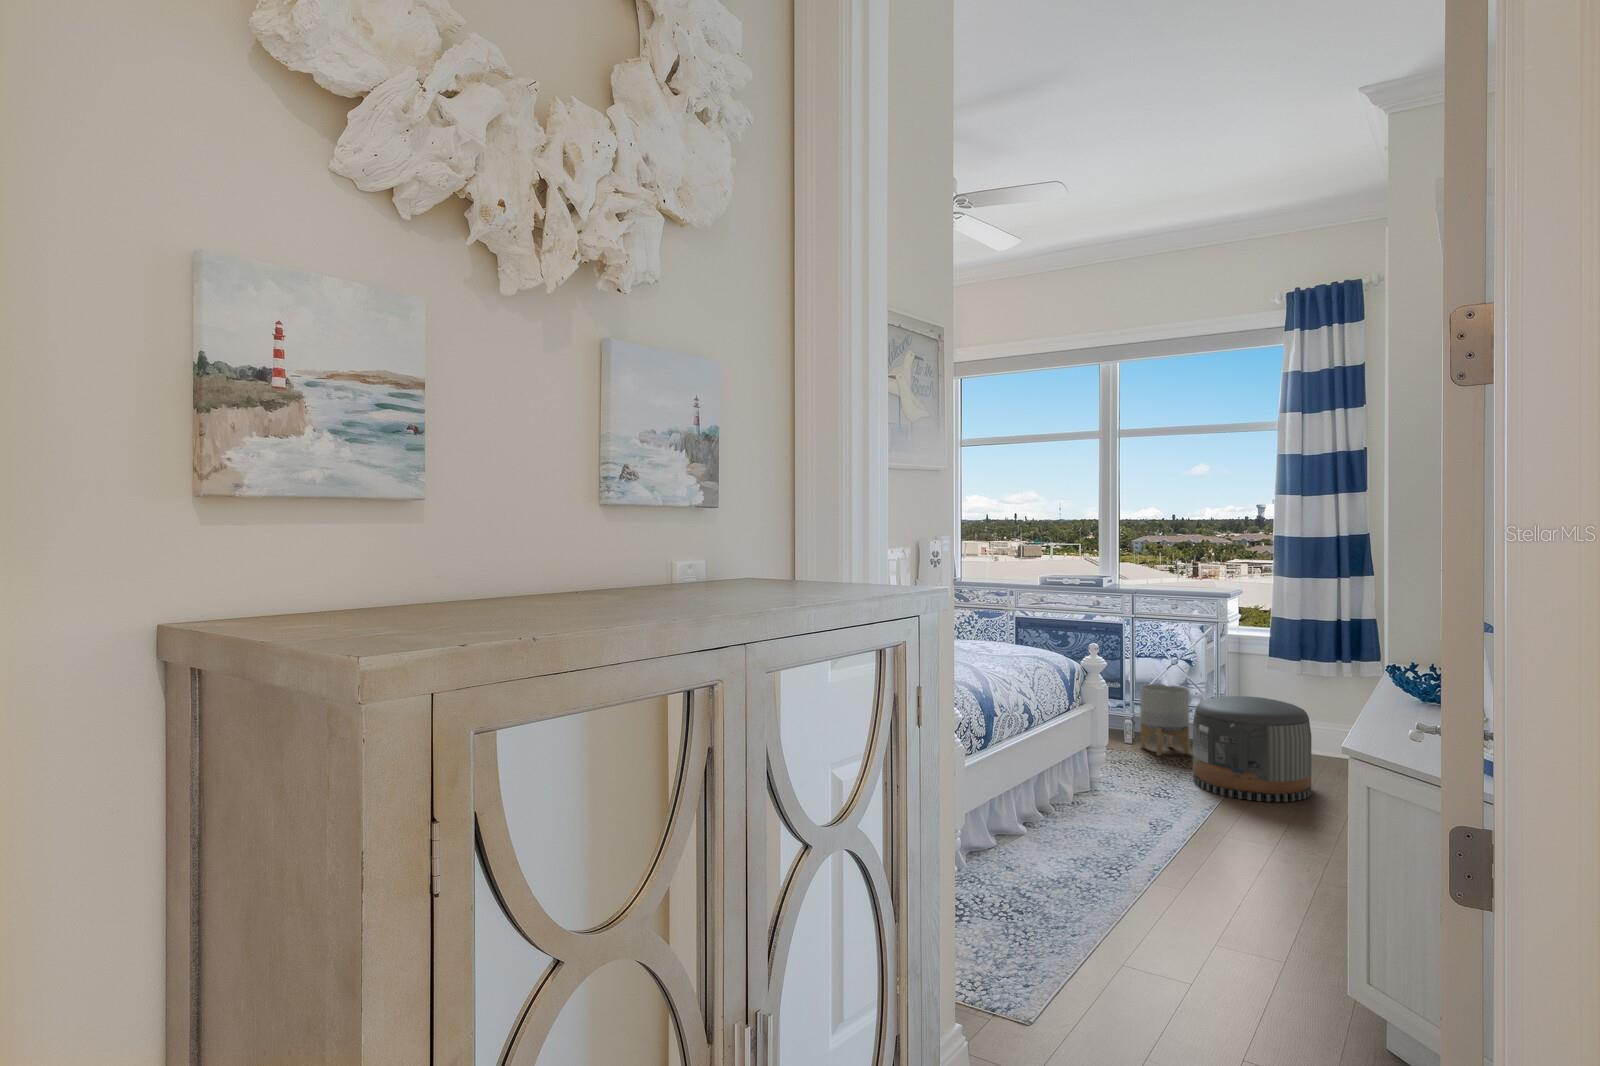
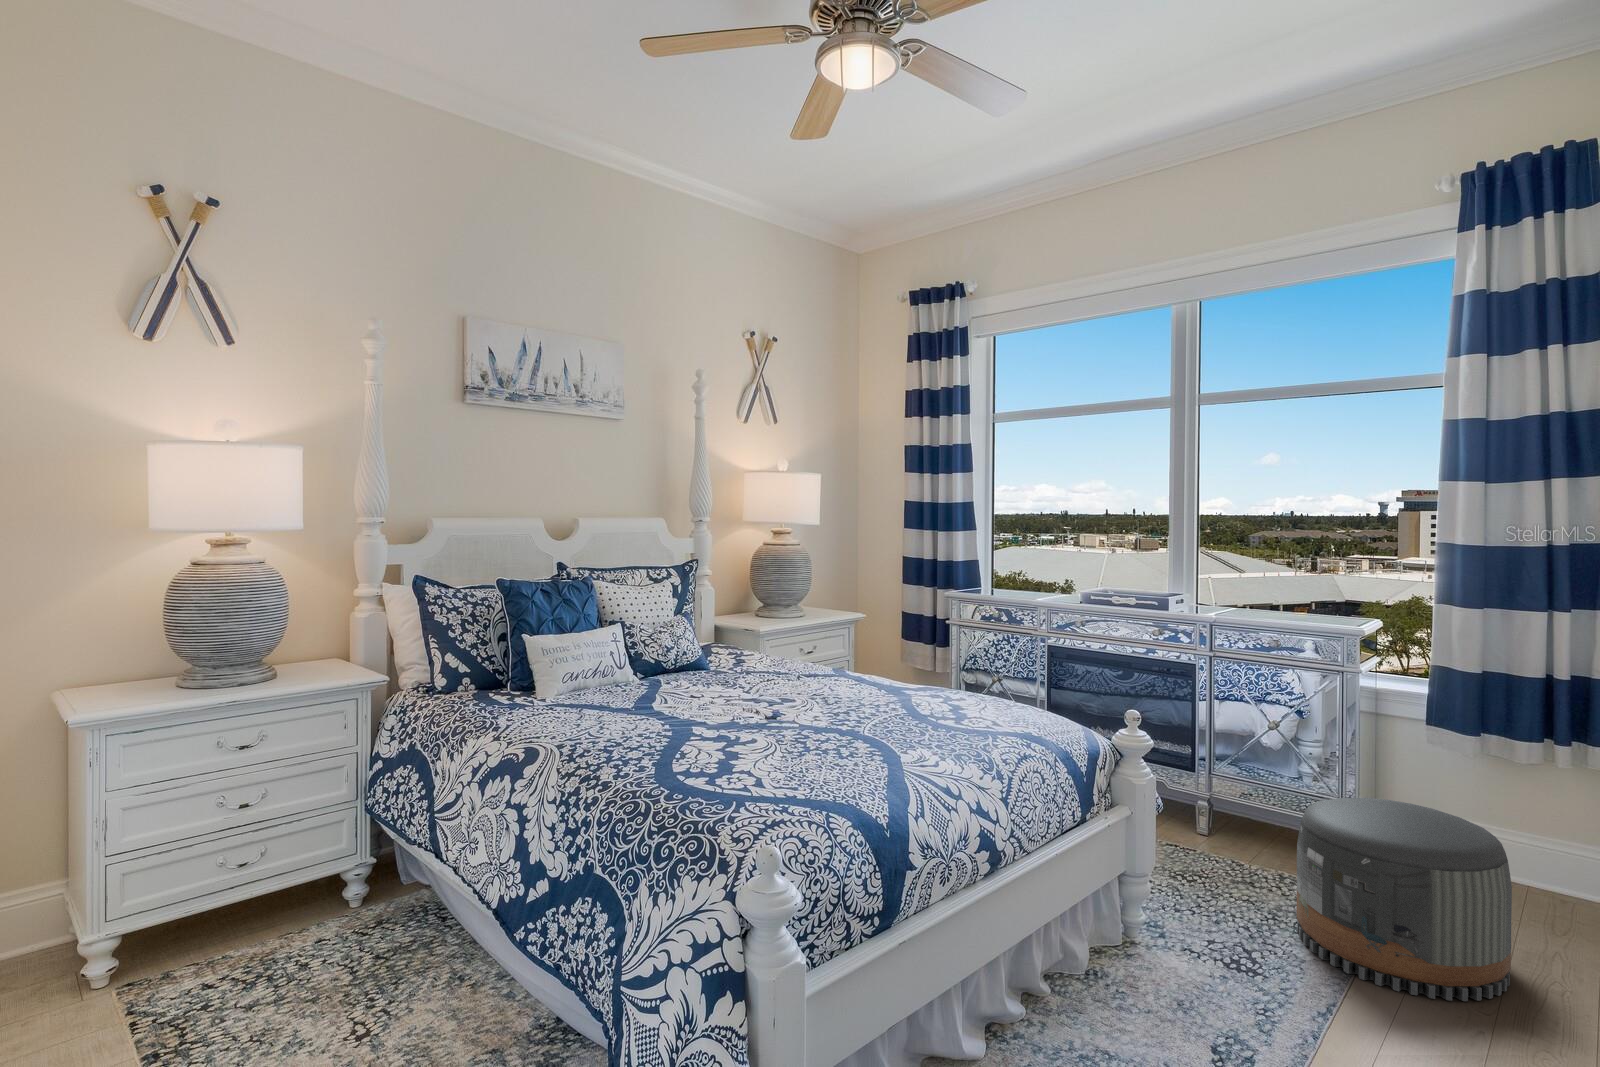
planter: present [1140,684,1189,756] -> none [1219,755,1295,867]

